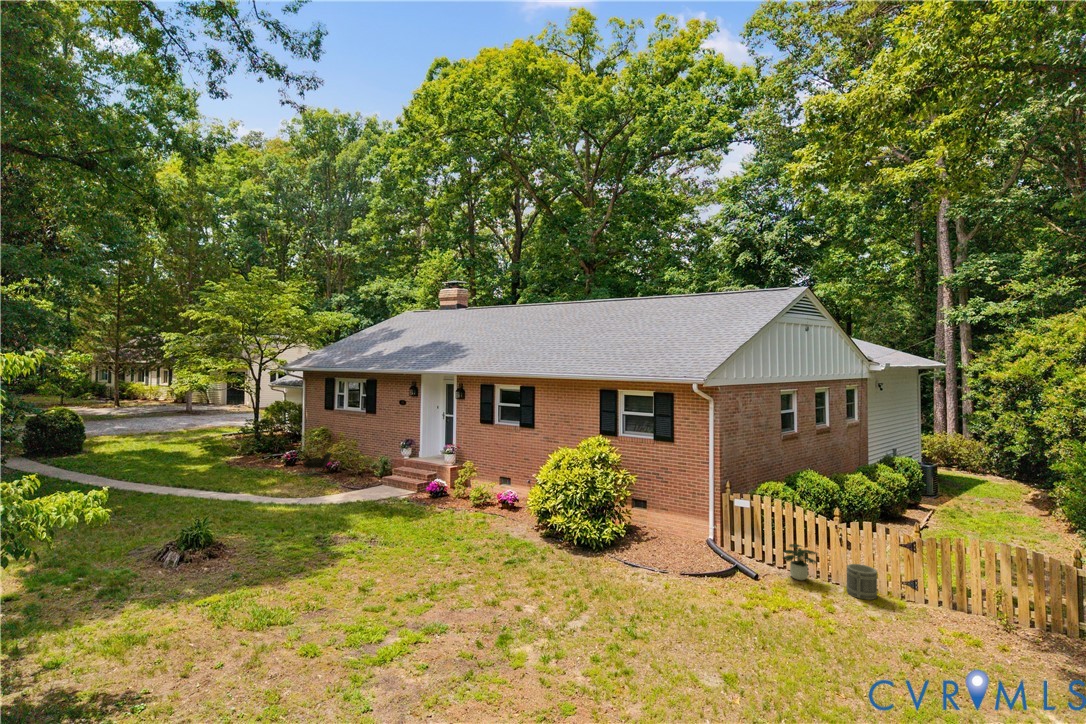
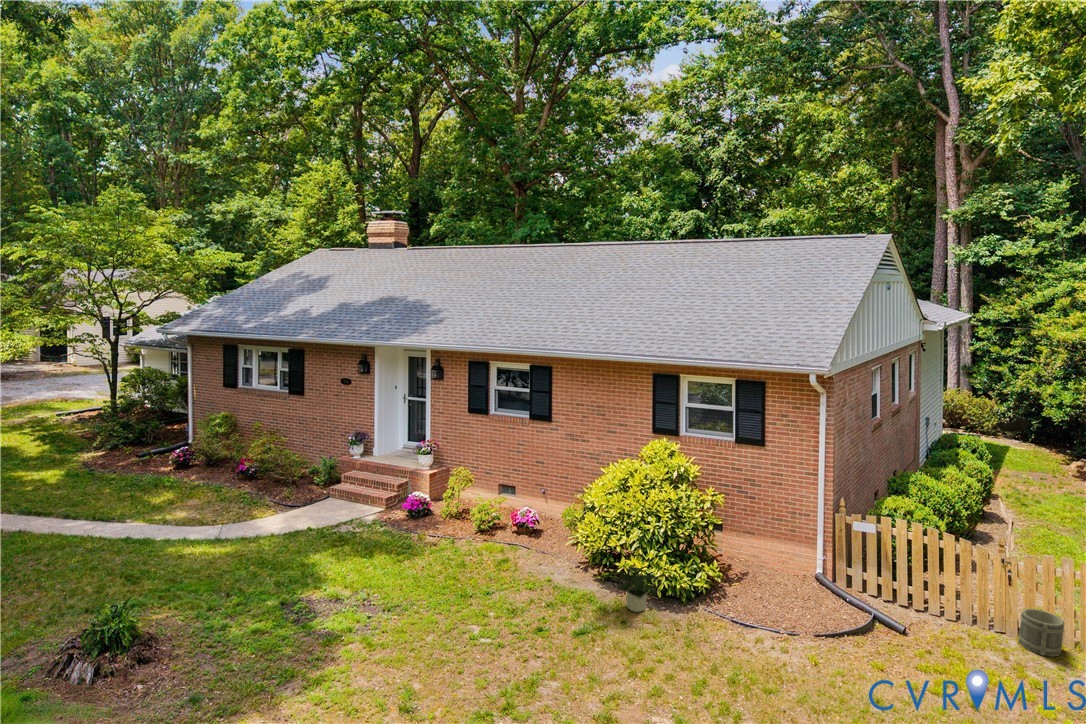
lounge chair: present [304,453,332,474] -> present [997,418,1029,436]
potted plant: present [783,544,817,580] -> present [618,566,657,612]

